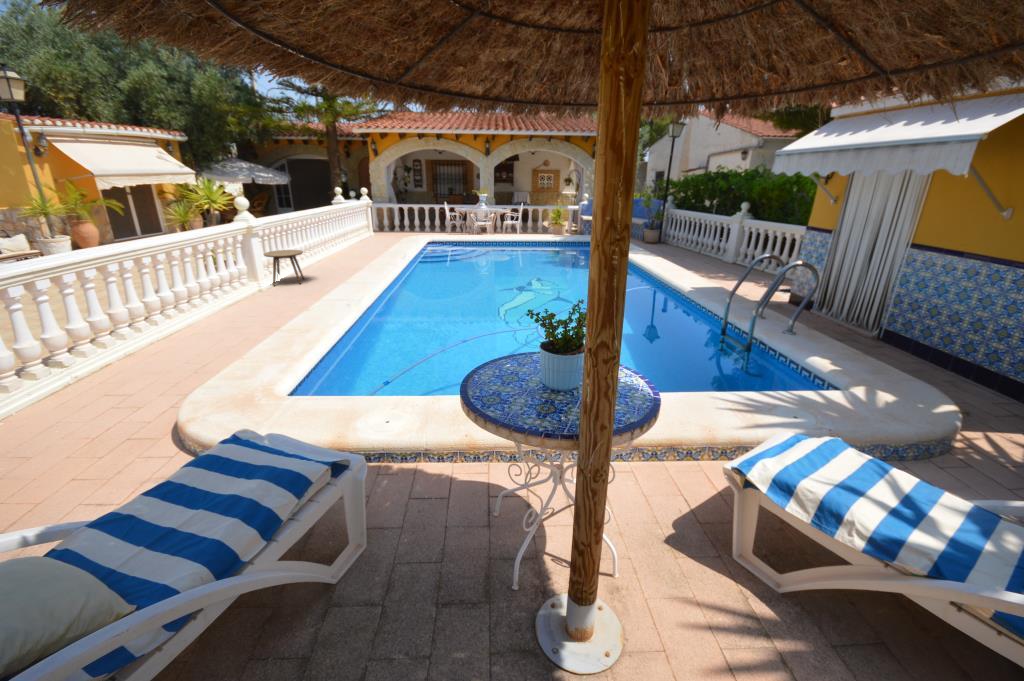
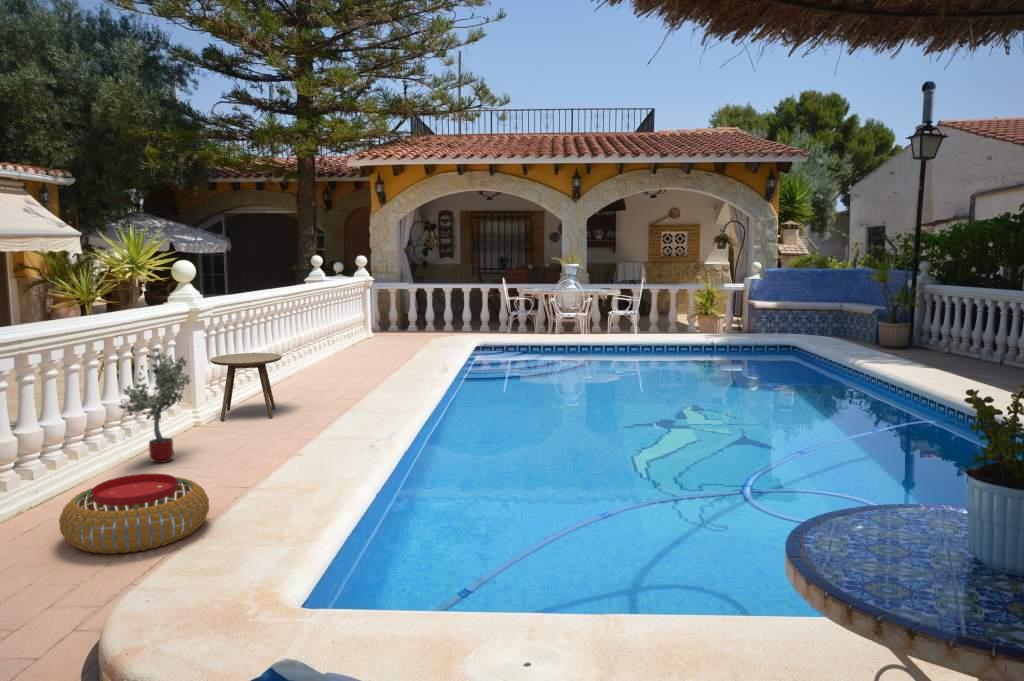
potted tree: none [207,250,248,308] -> present [119,348,191,463]
pouf: none [176,315,252,352] -> present [59,474,209,554]

